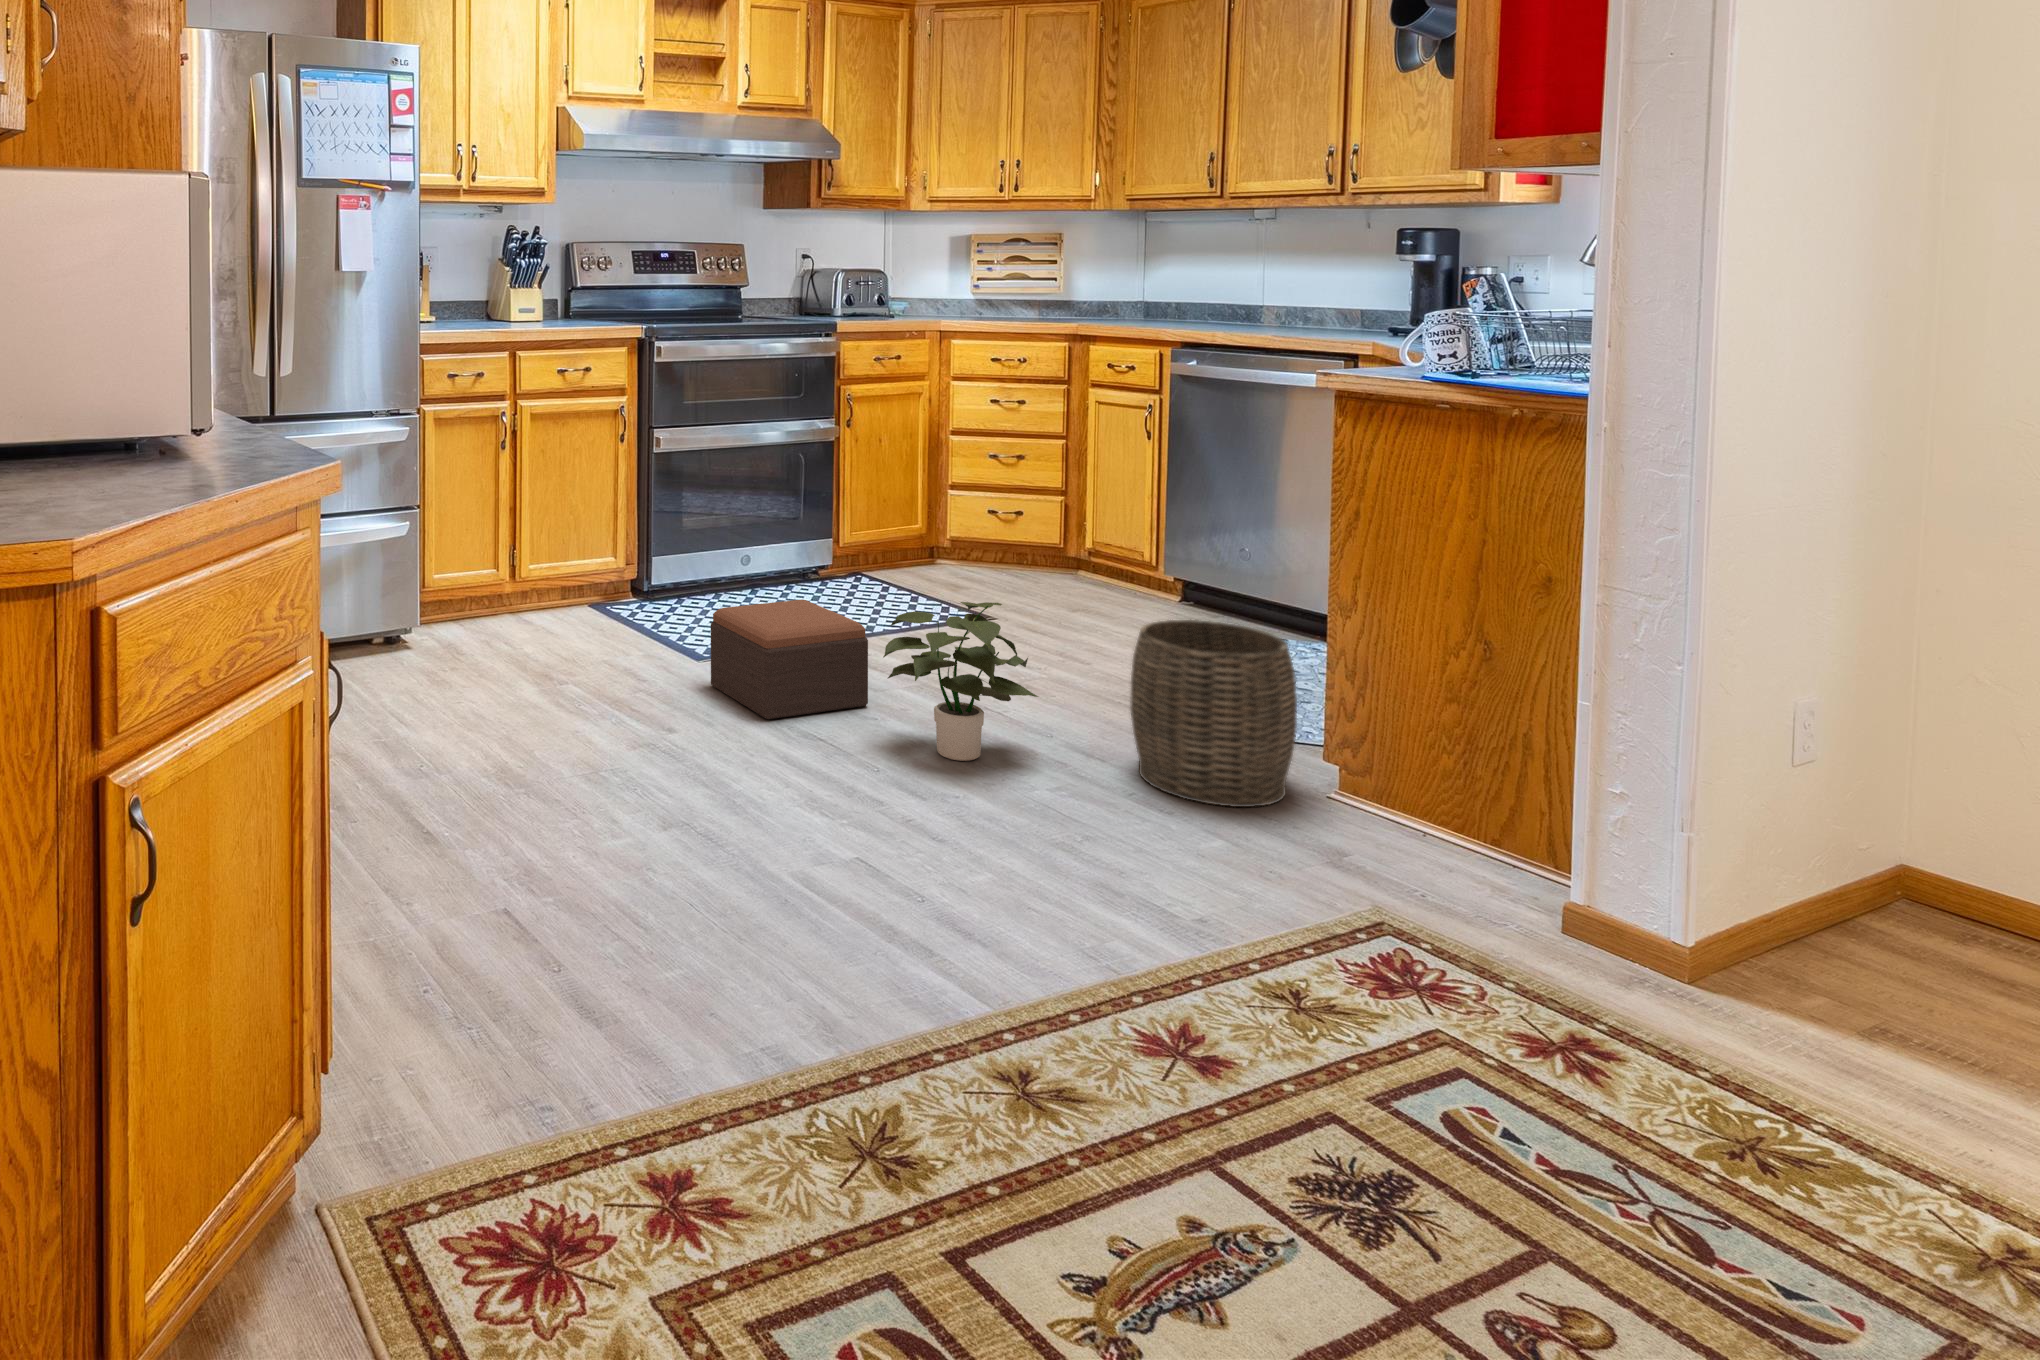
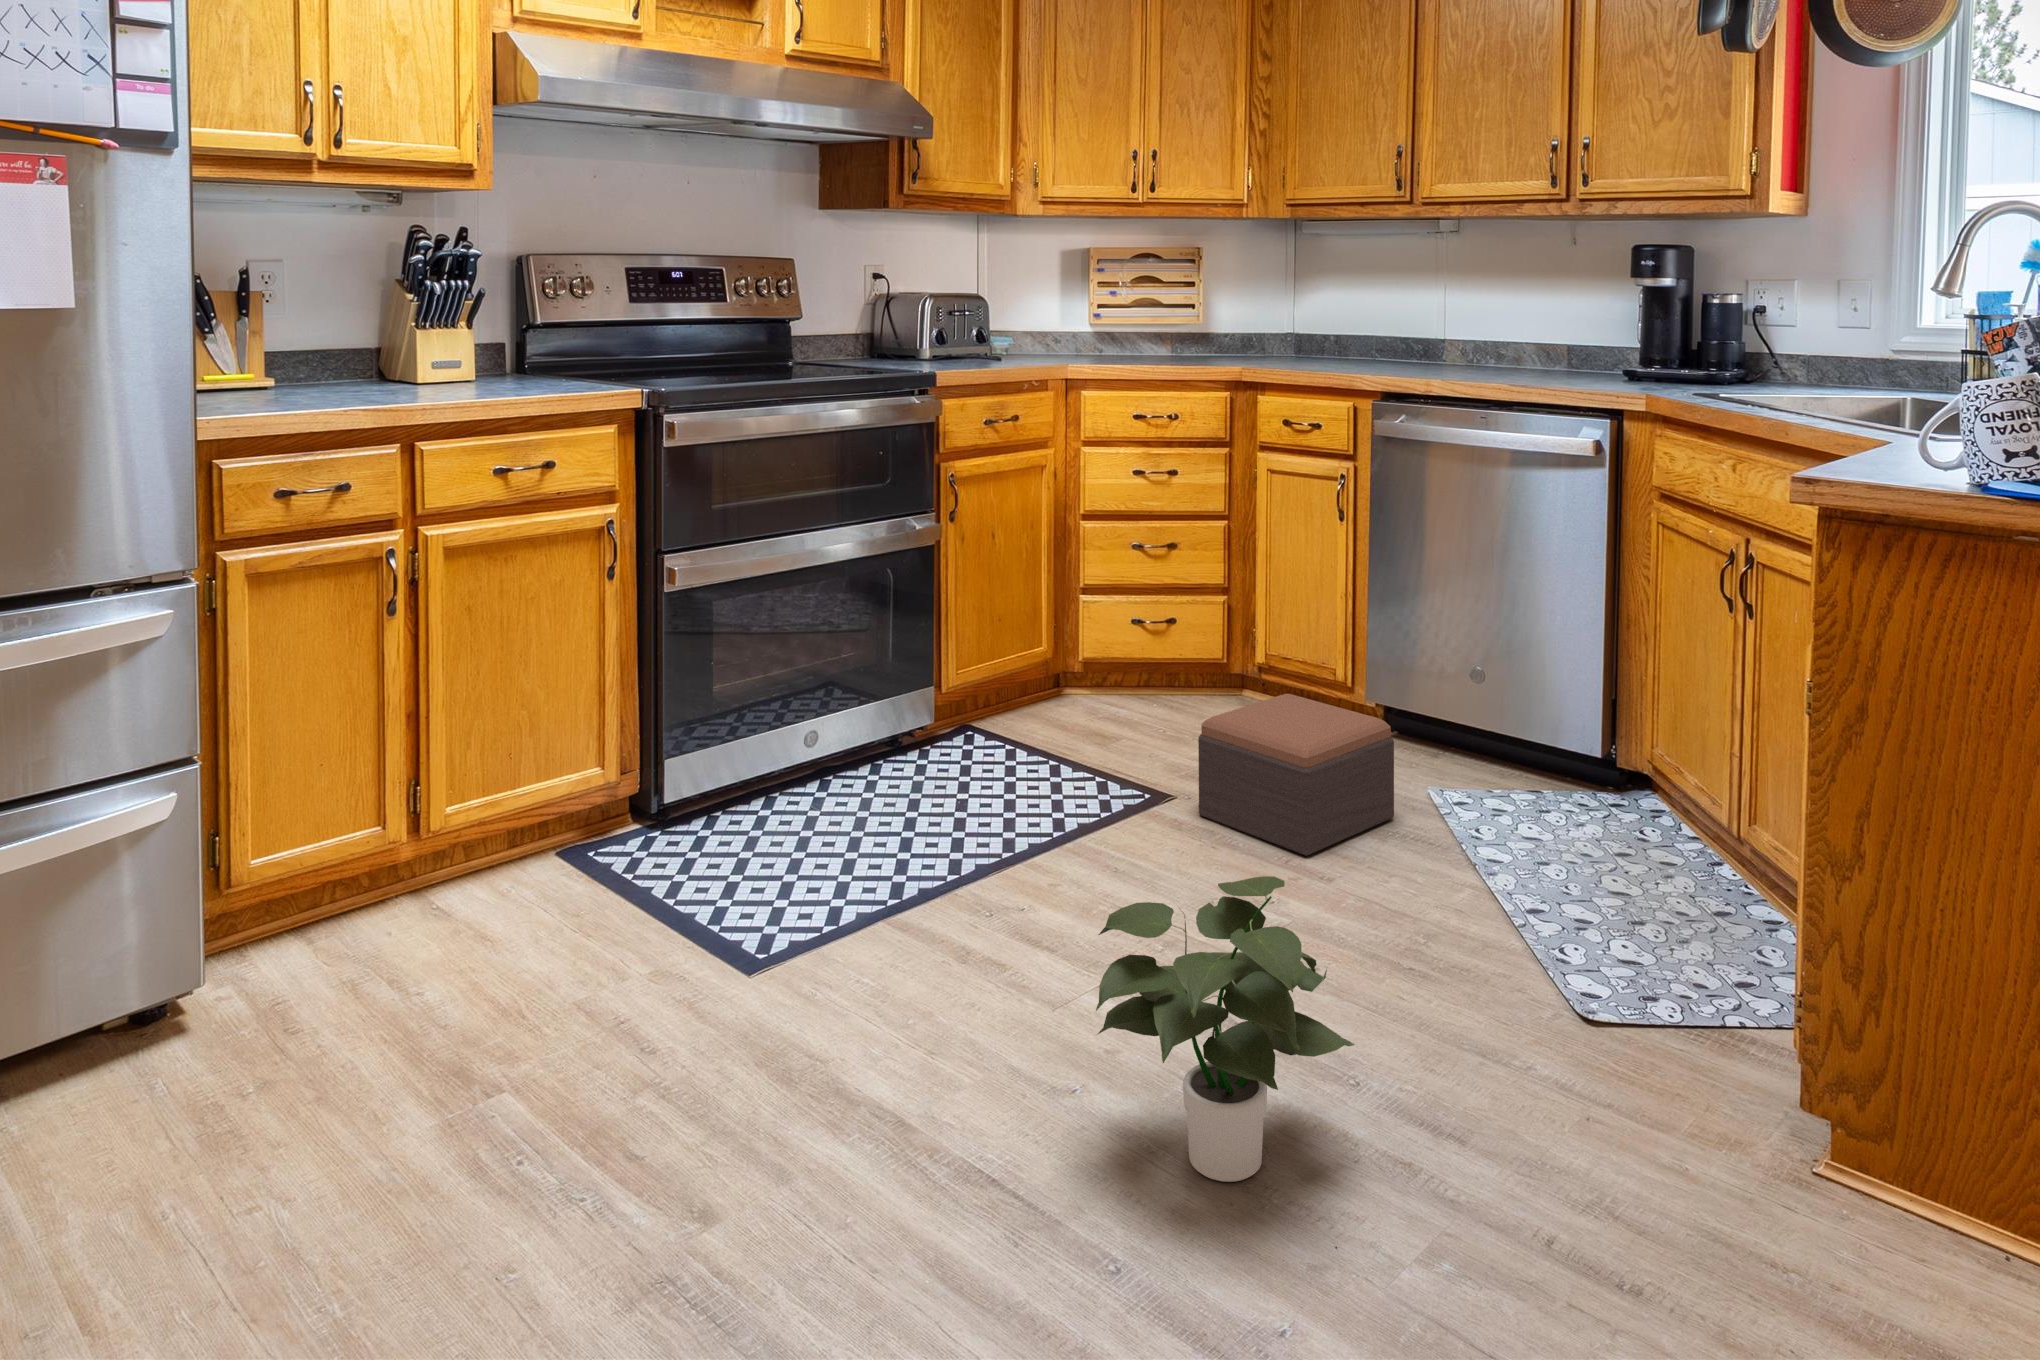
footstool: present [711,600,868,719] -> present [1198,694,1394,856]
woven basket: present [1130,620,1297,807] -> none [1489,866,1747,1218]

